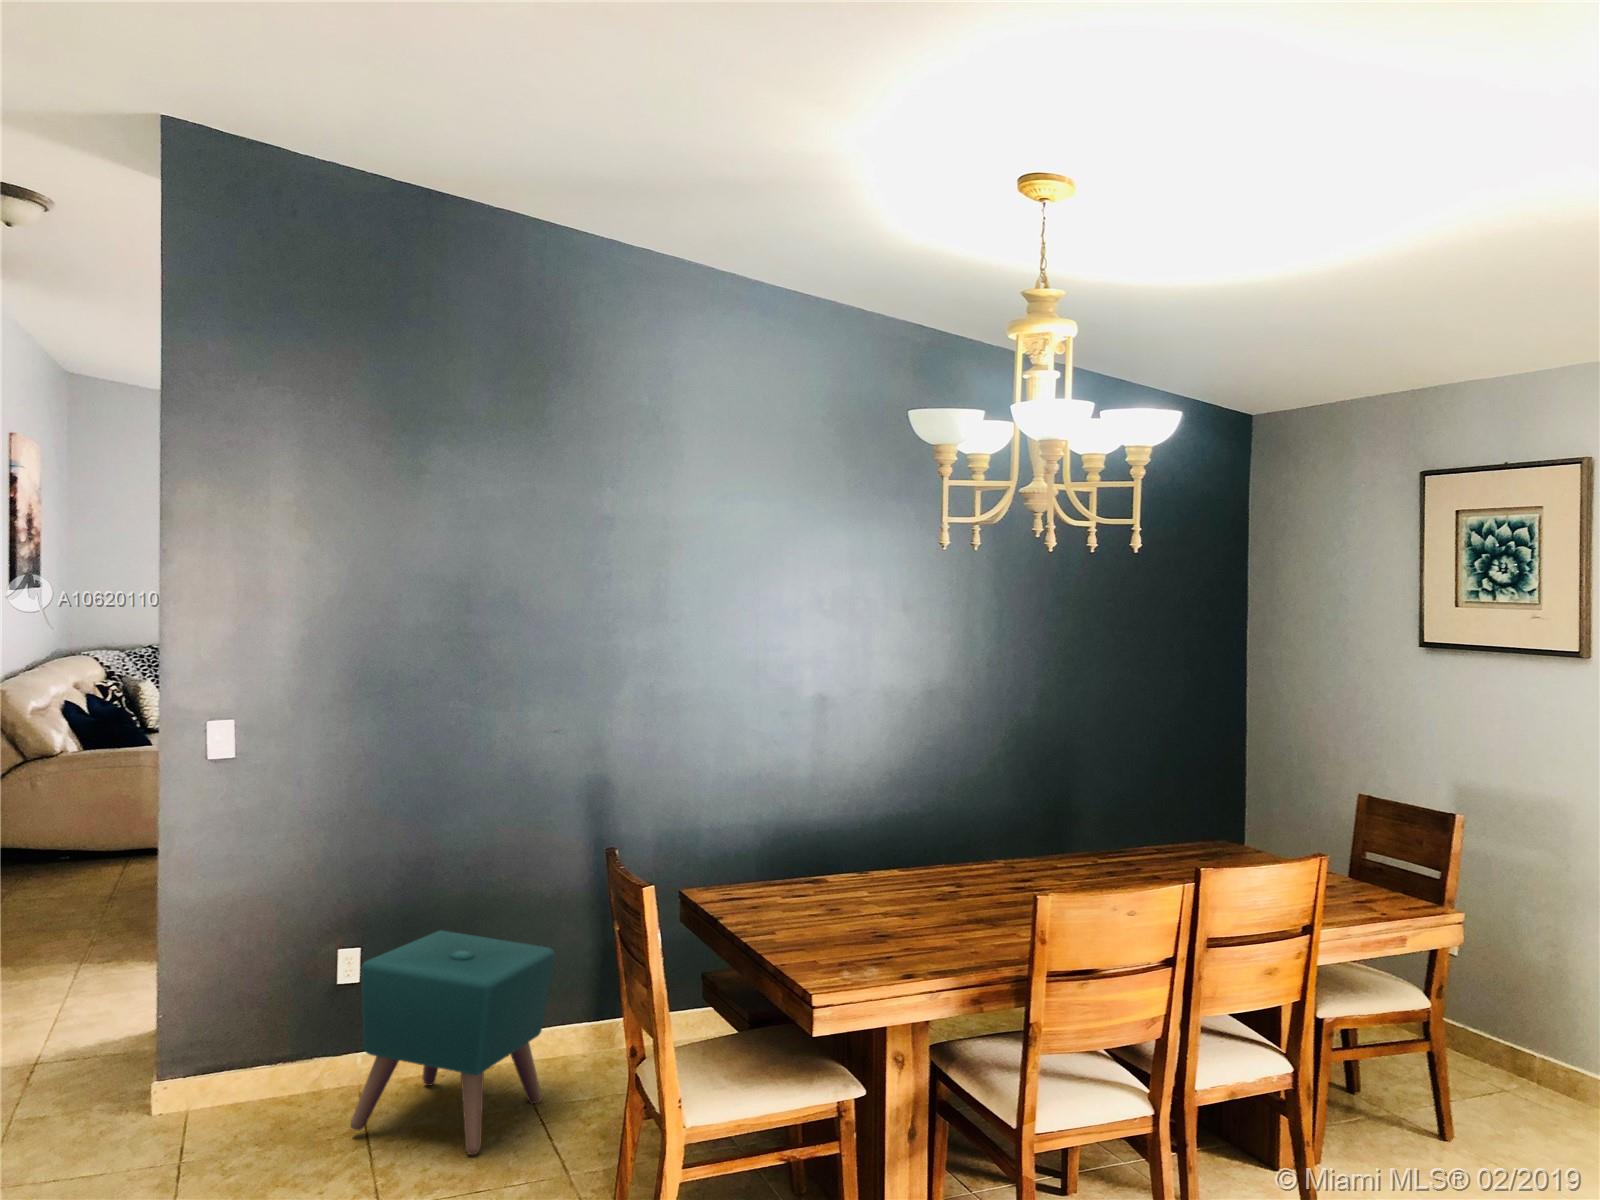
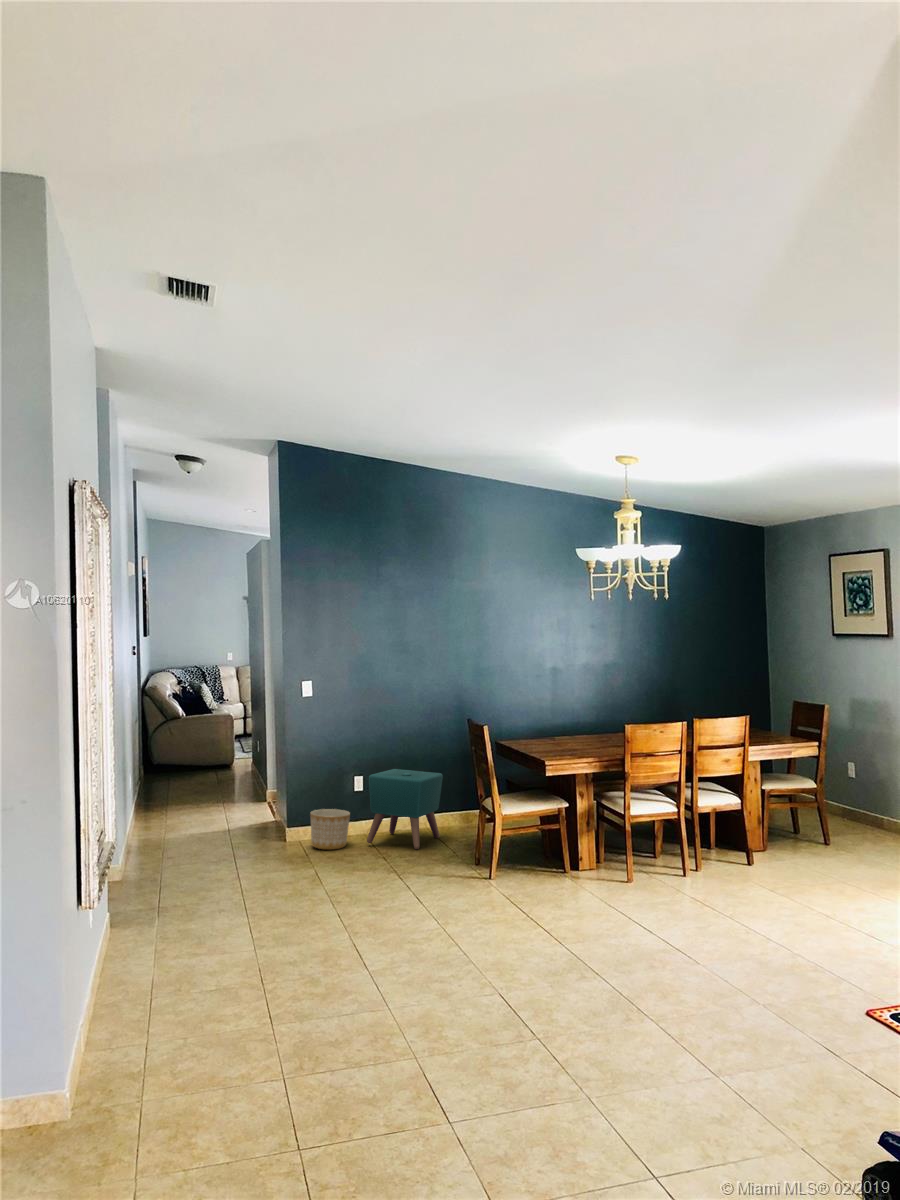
planter: none [204,1037,312,1154] -> present [310,809,350,850]

